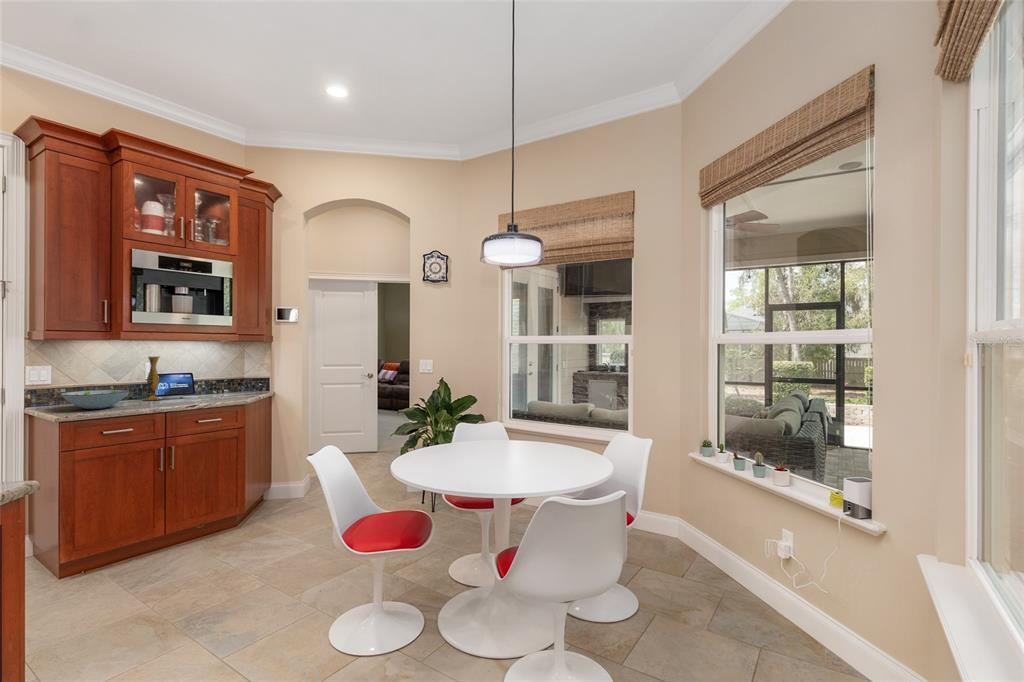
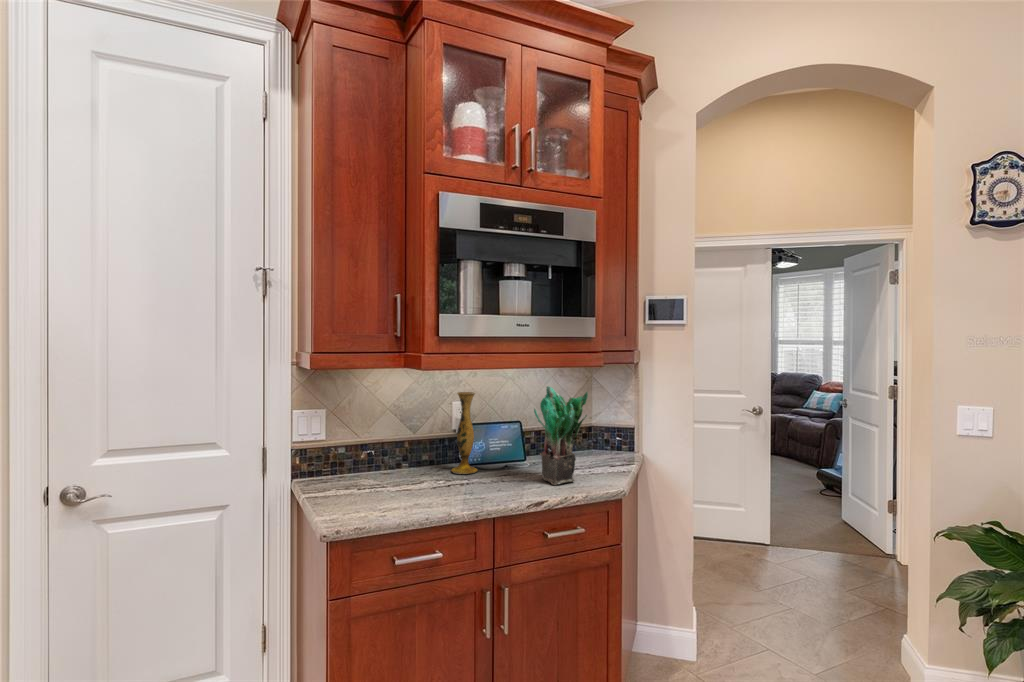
potted plant: none [193,350,227,401] -> present [534,386,588,485]
decorative bowl: present [60,389,130,409] -> none [338,456,439,501]

